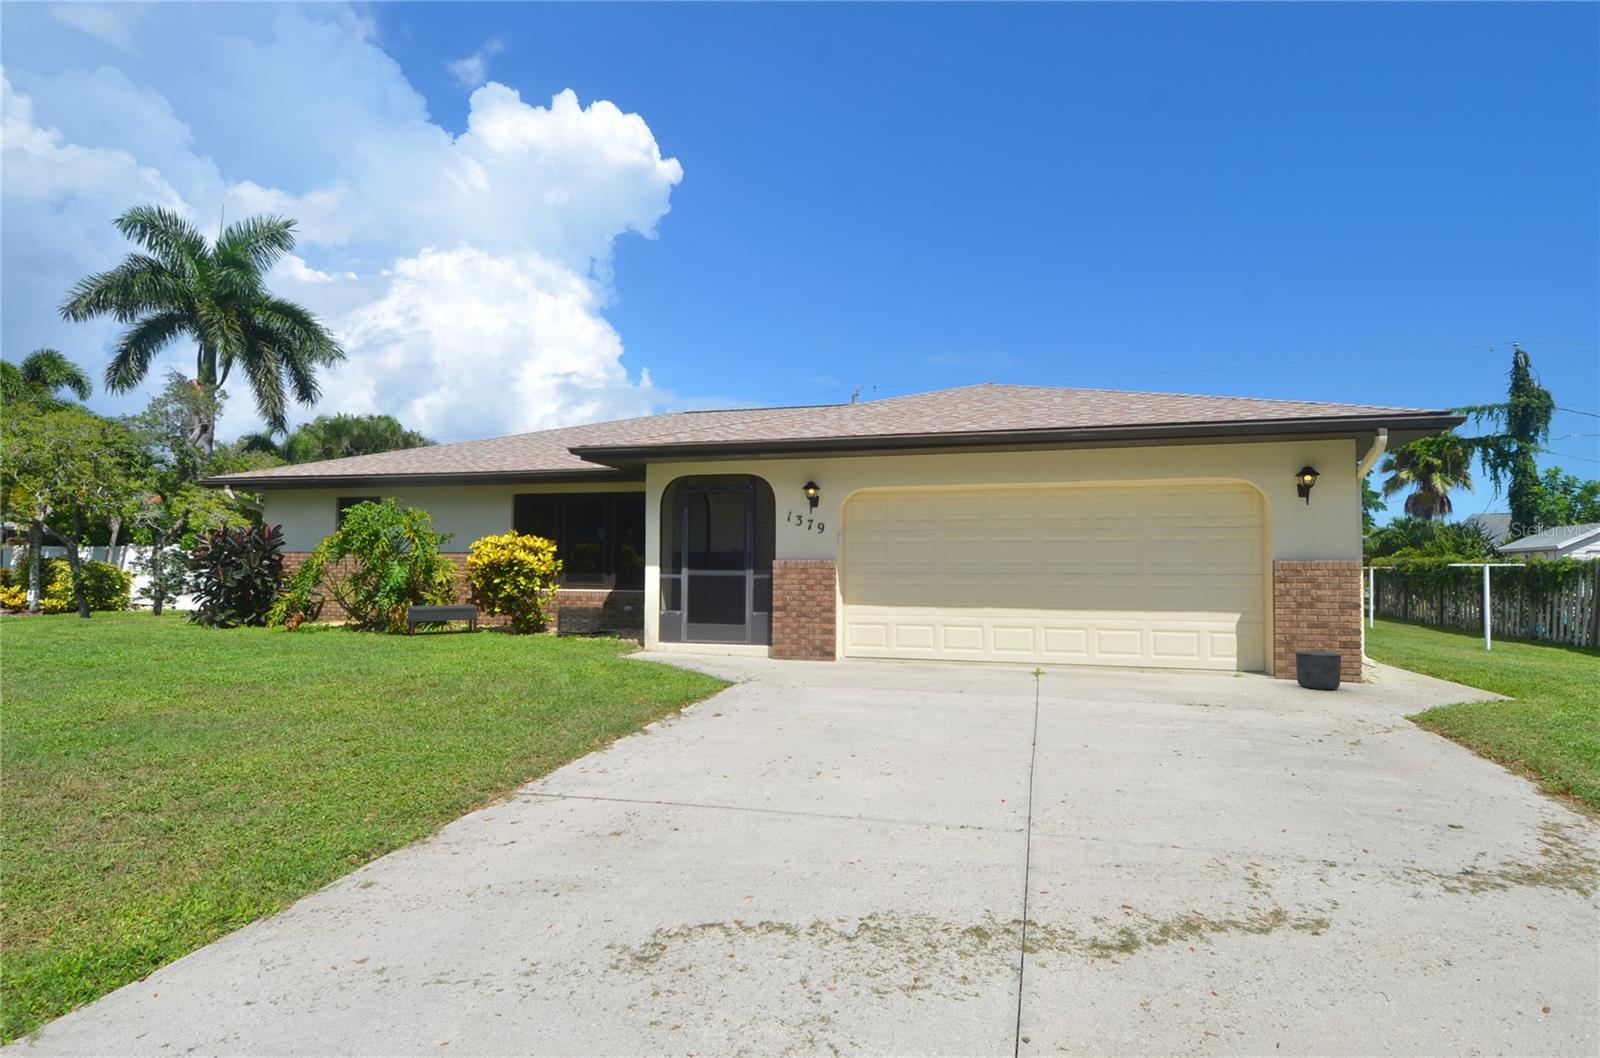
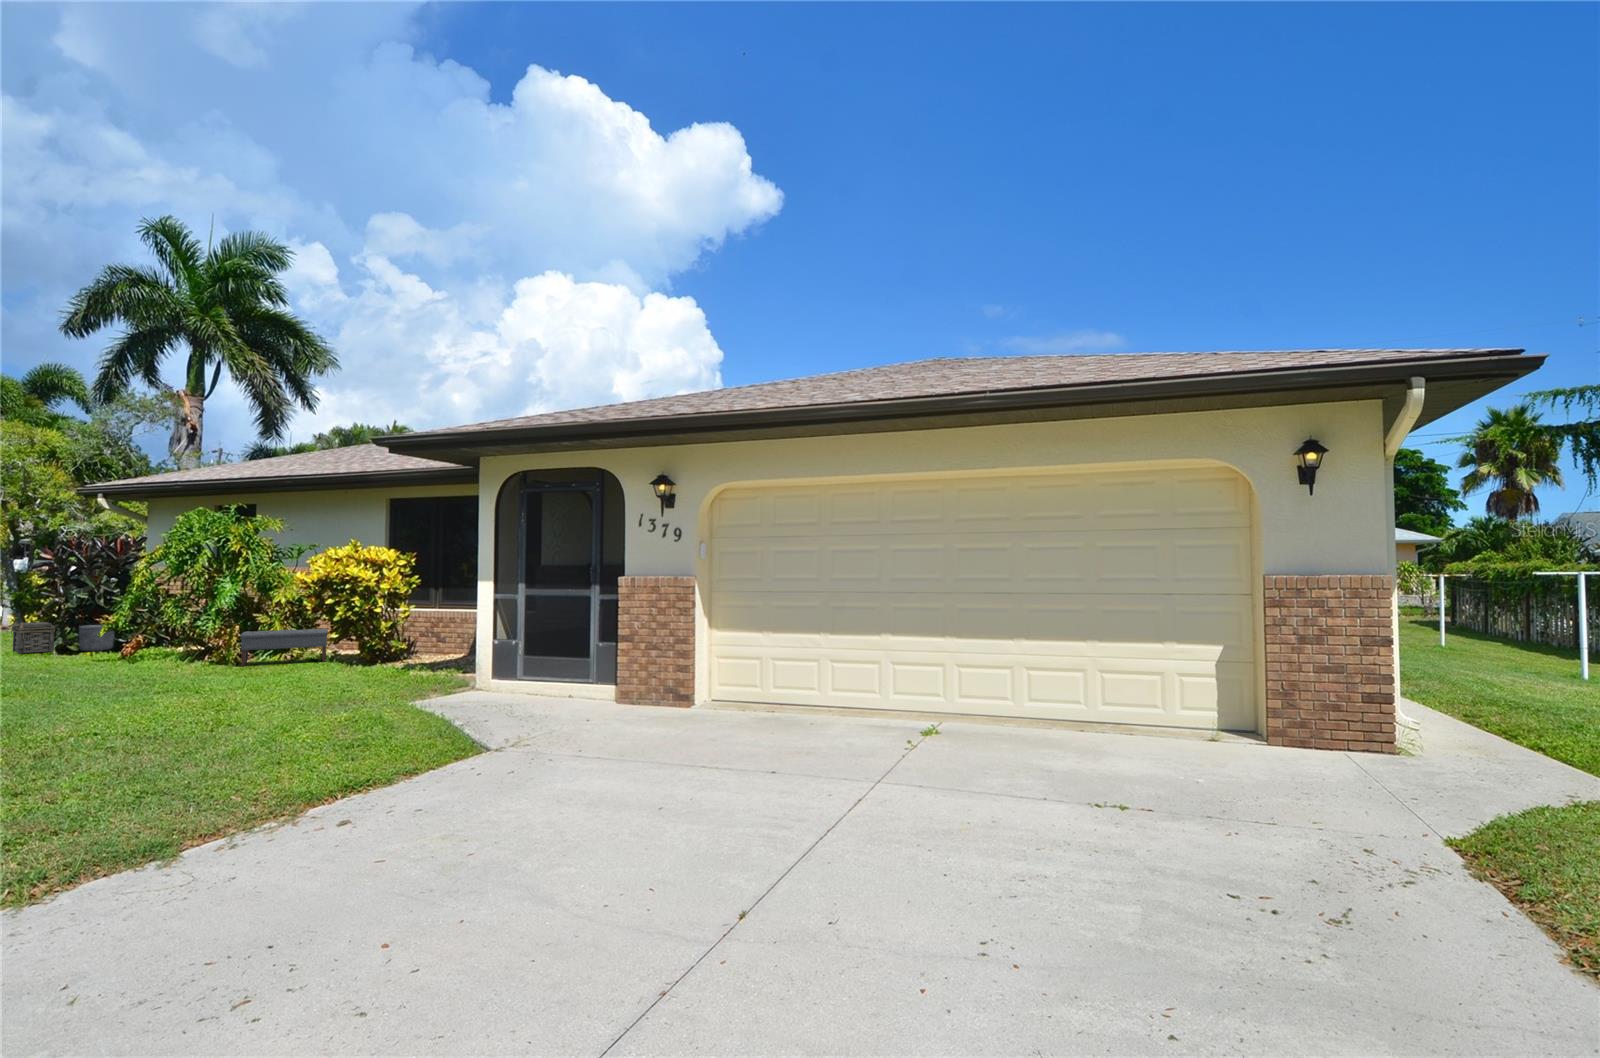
basket: present [557,606,602,634] -> present [11,621,55,654]
planter: present [1295,651,1341,690] -> present [79,625,114,651]

